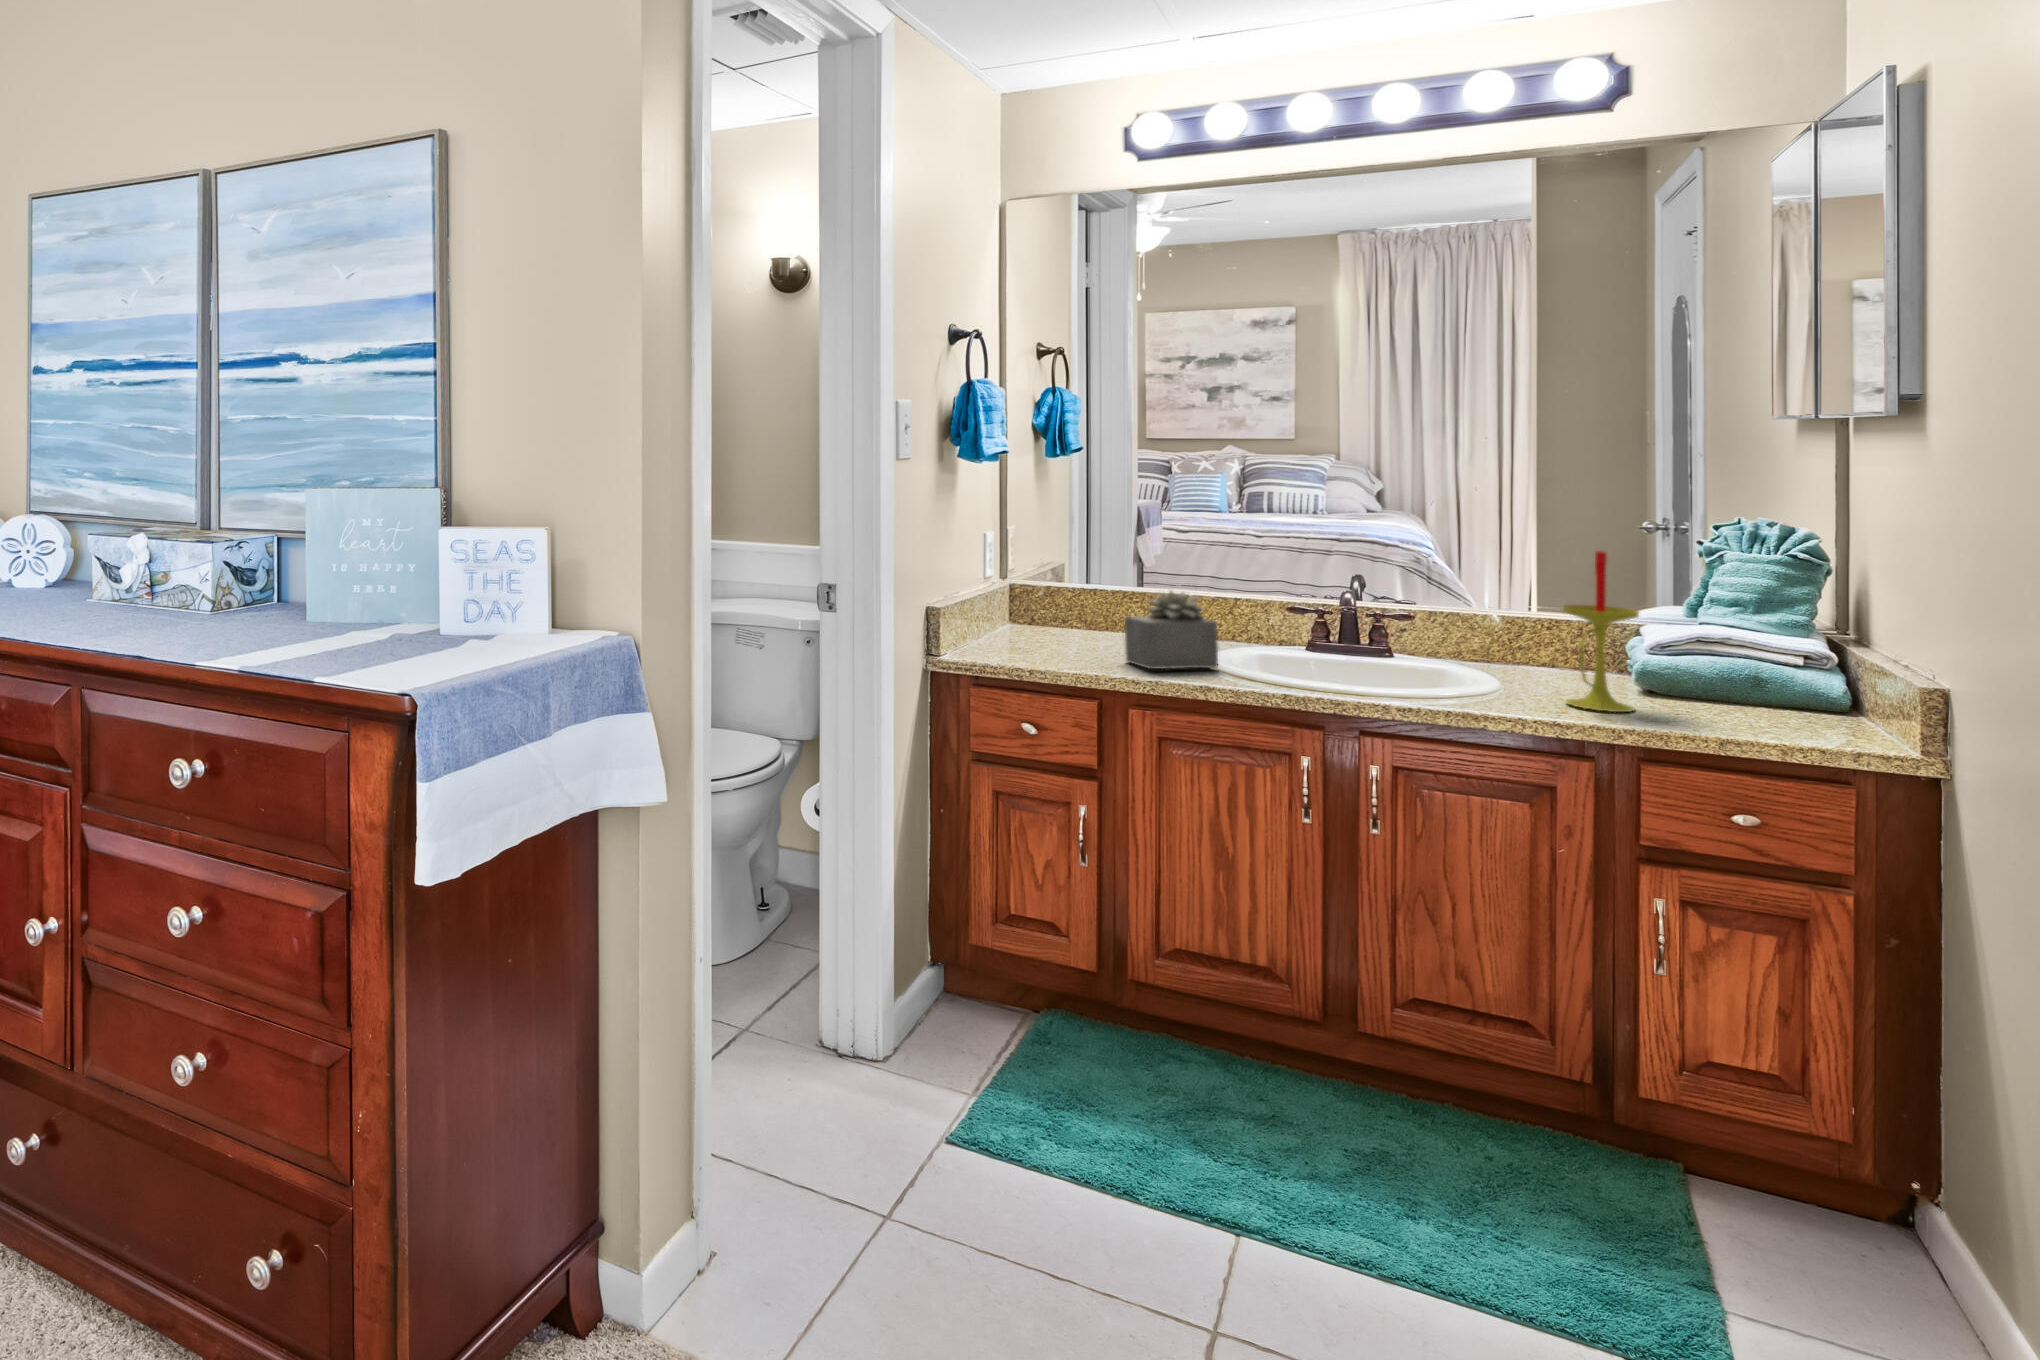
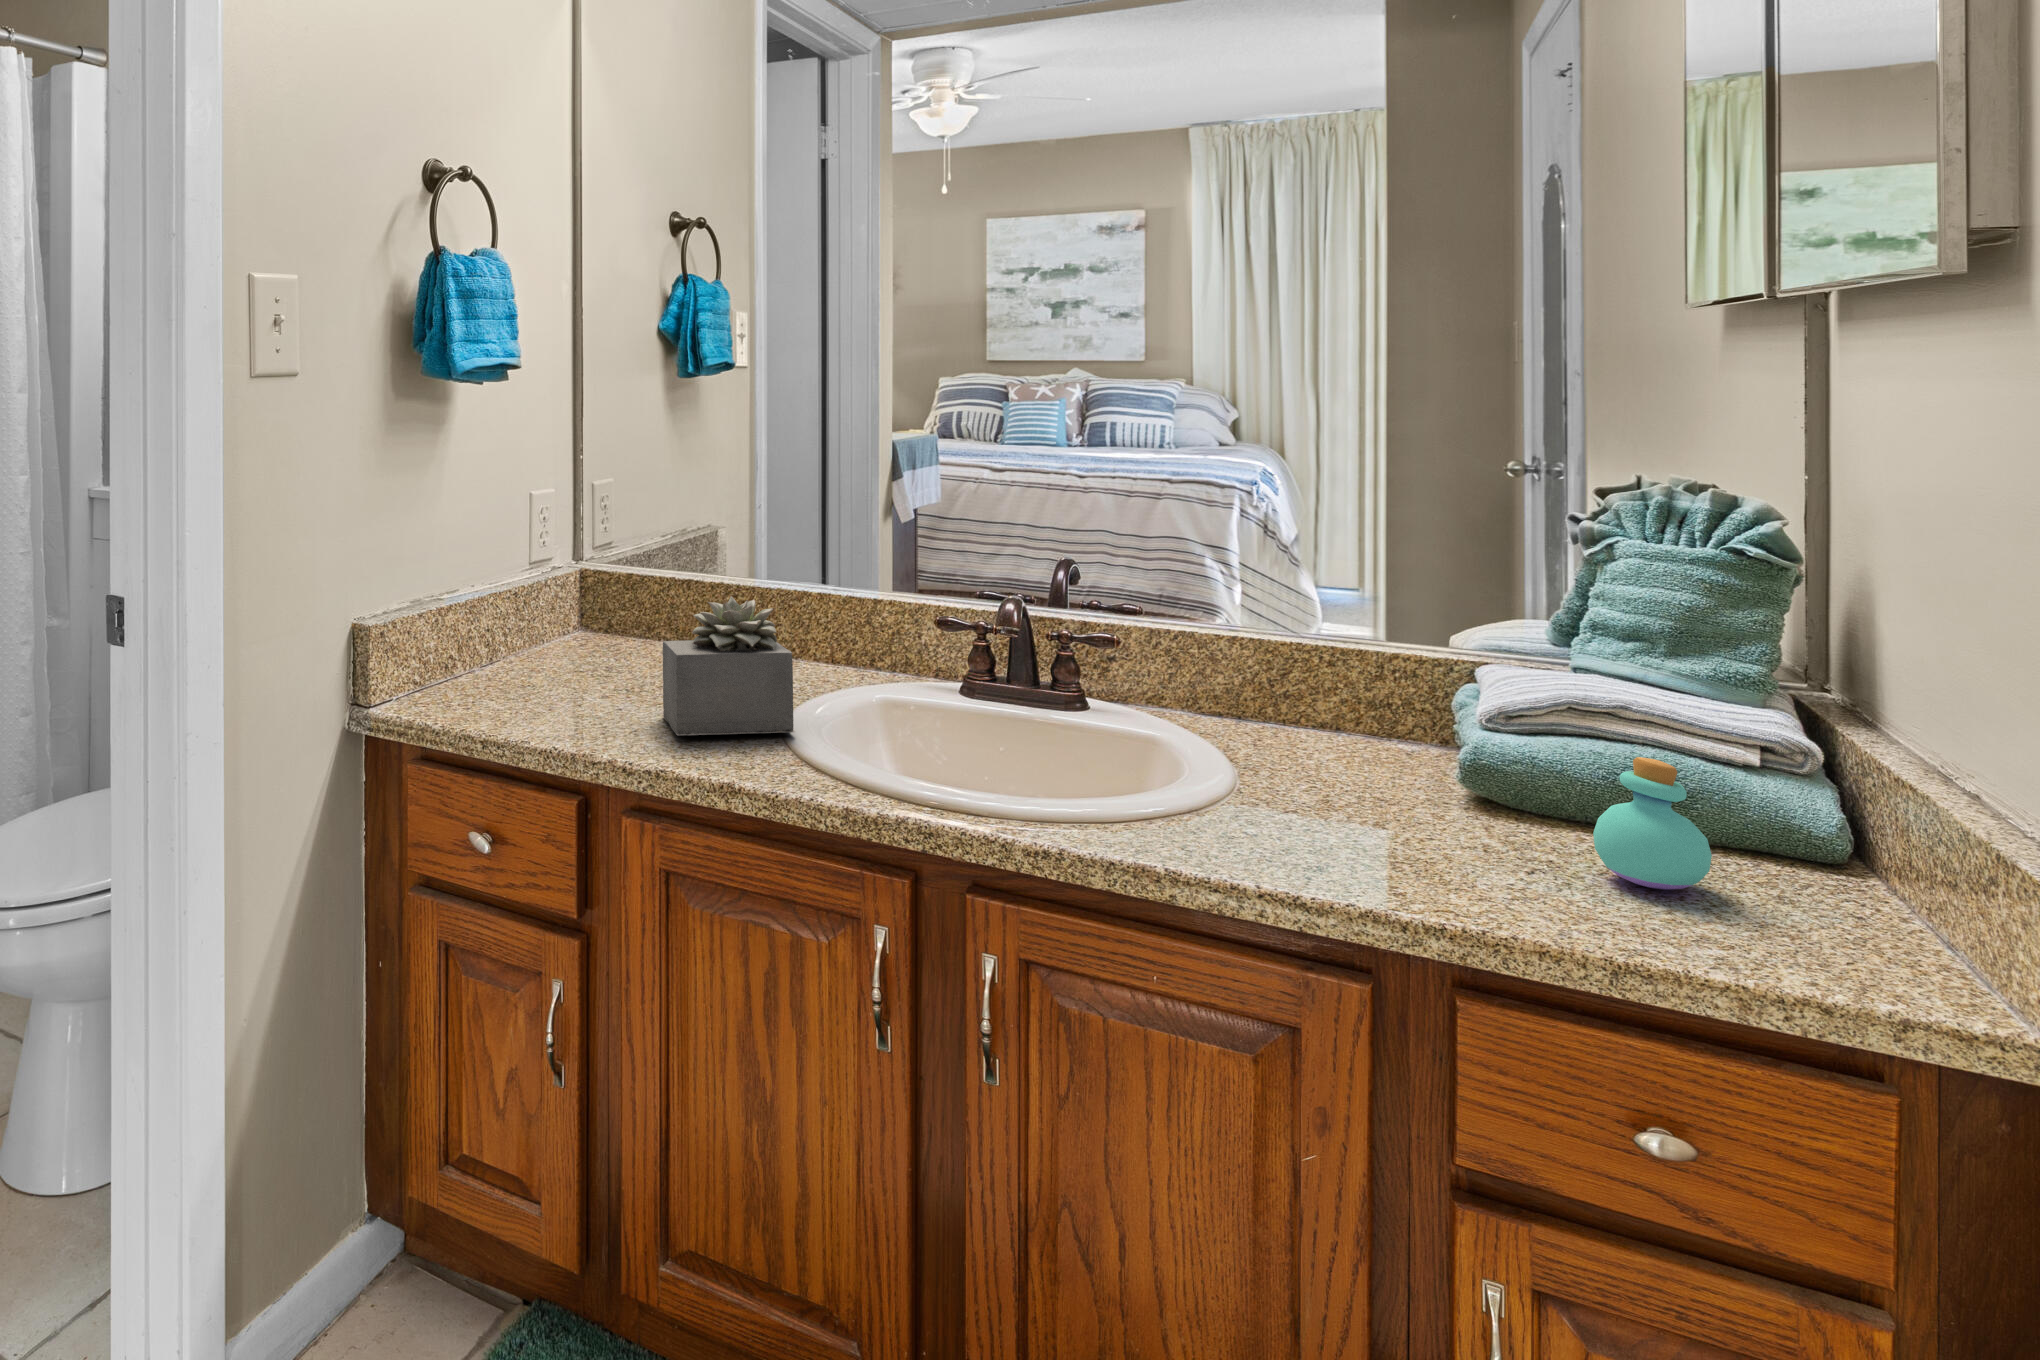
candle: present [1563,551,1639,712] -> none [1326,534,1462,849]
perfume bottle: none [1714,660,1778,725] -> present [1593,757,1712,889]

